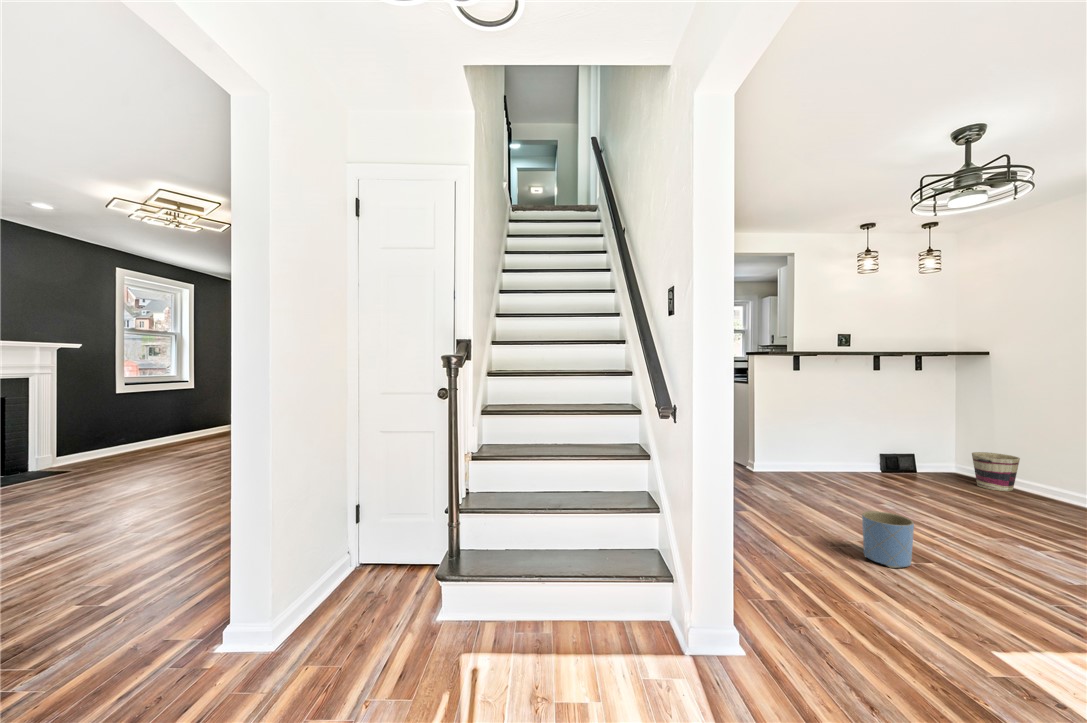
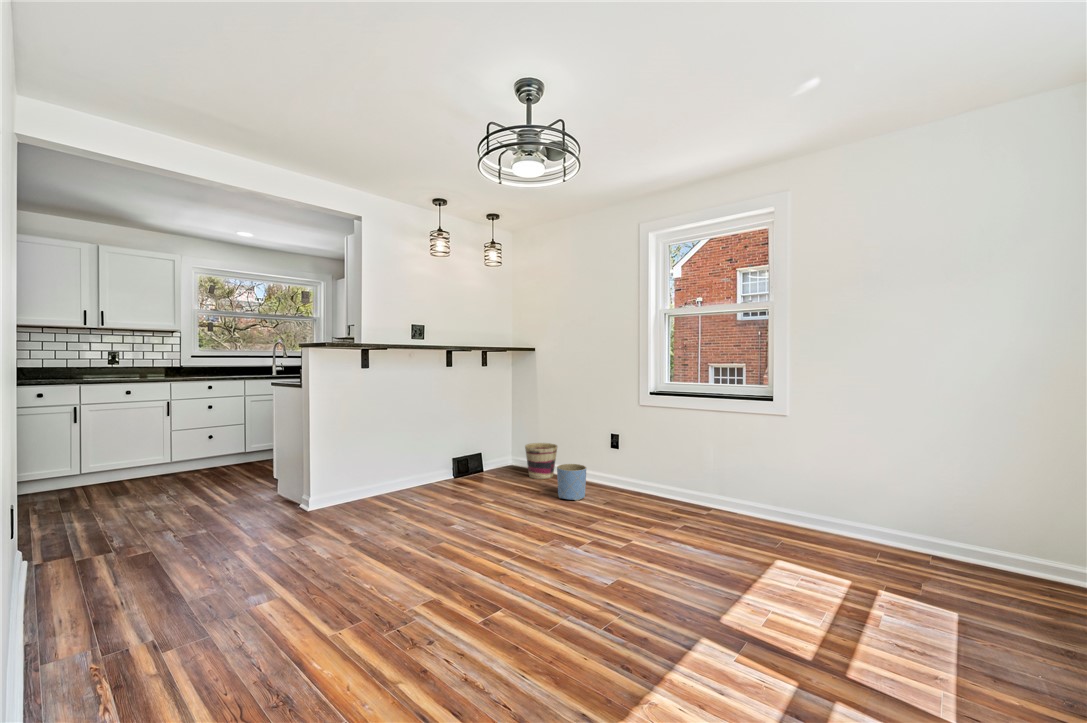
planter: present [862,511,914,568] -> present [557,464,586,501]

